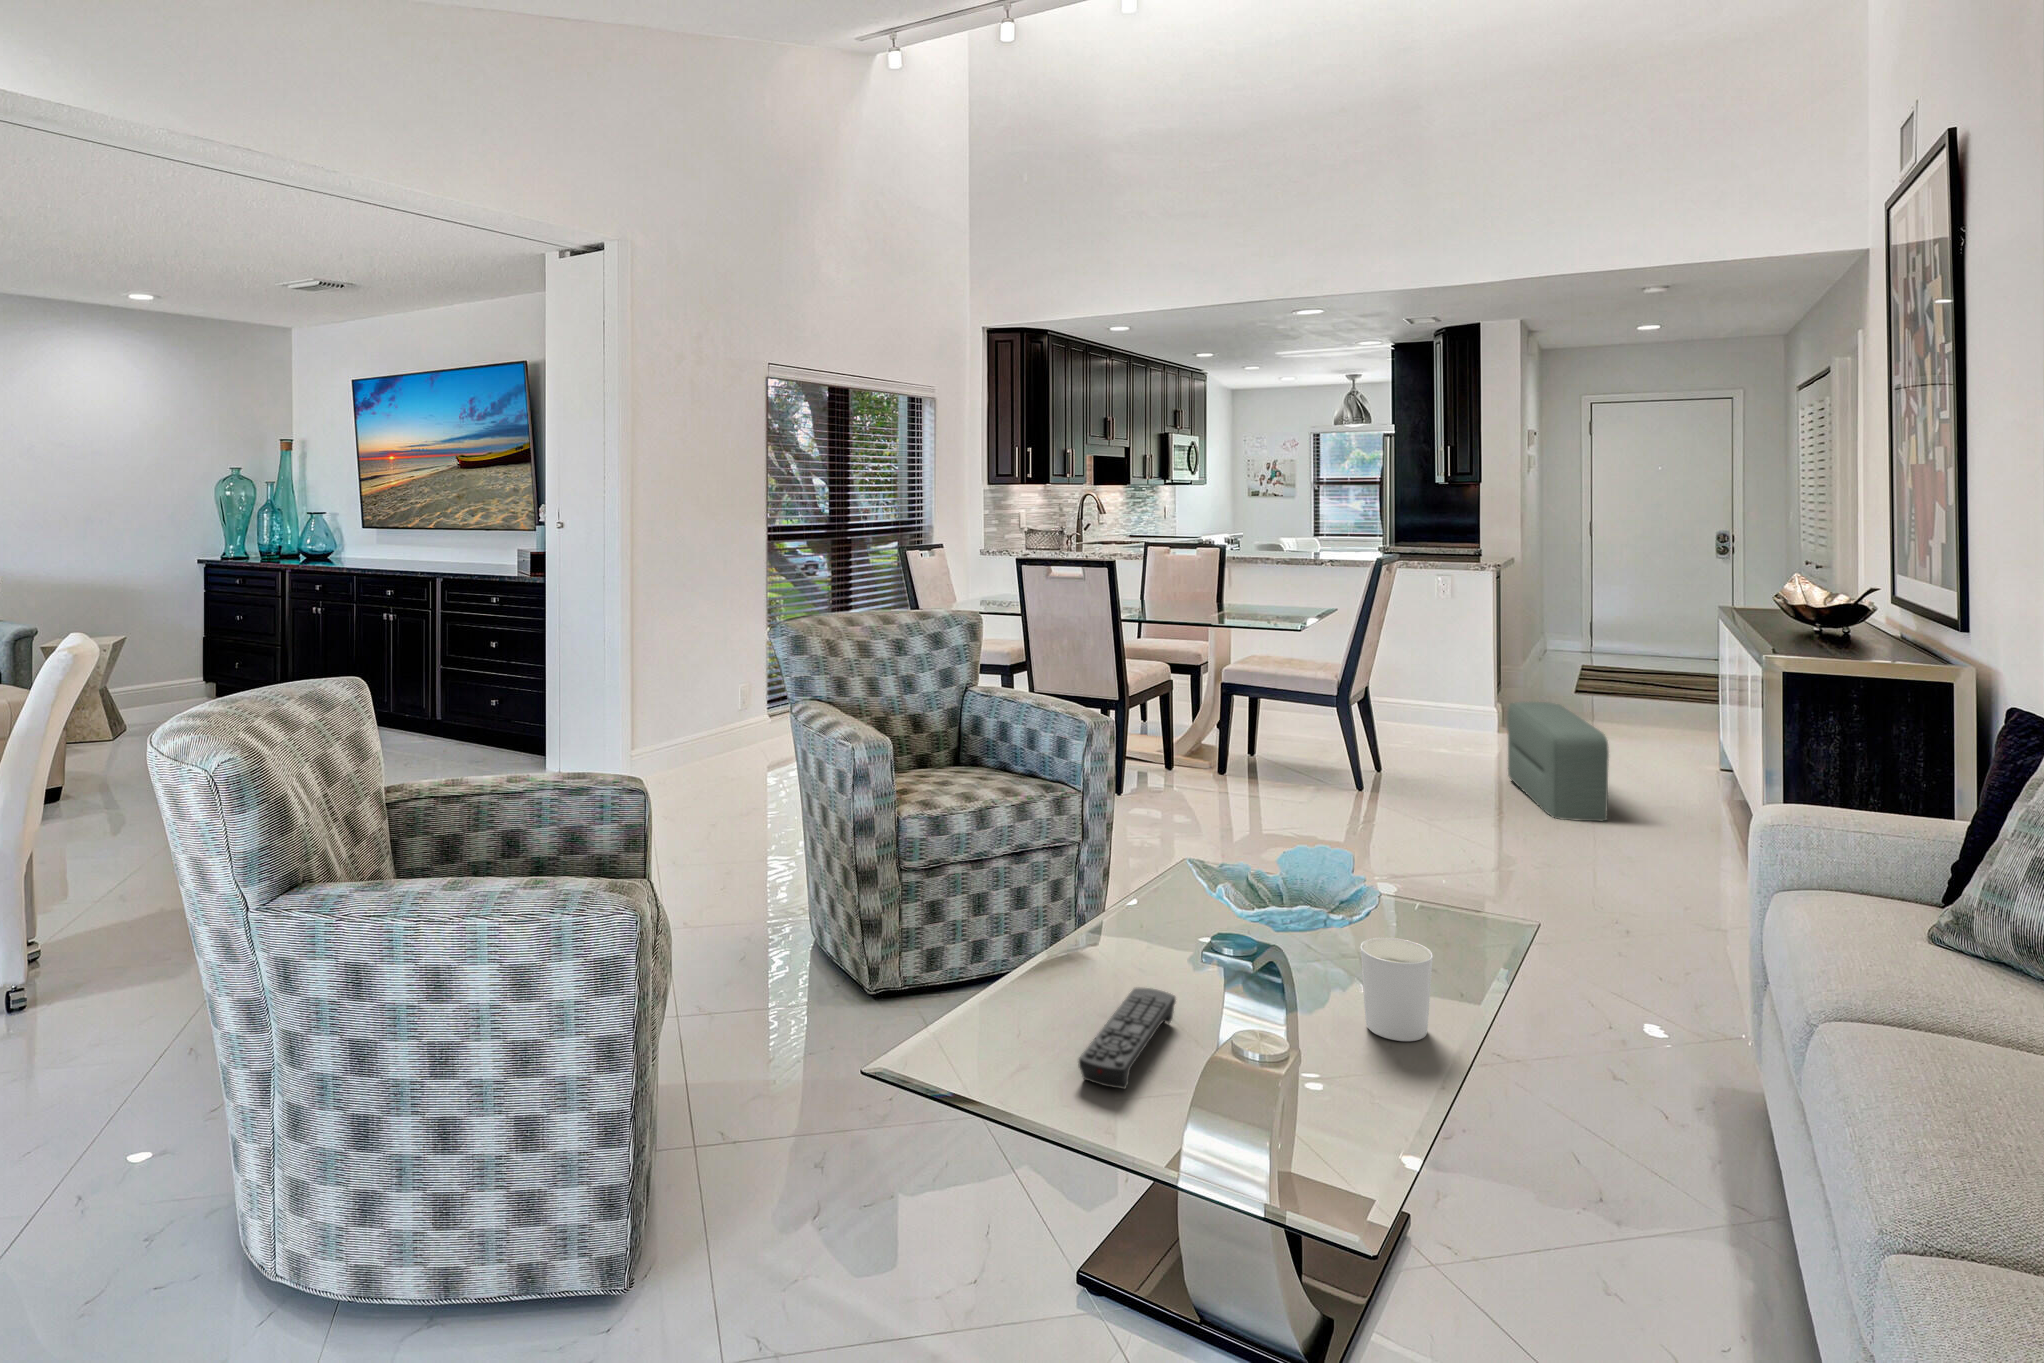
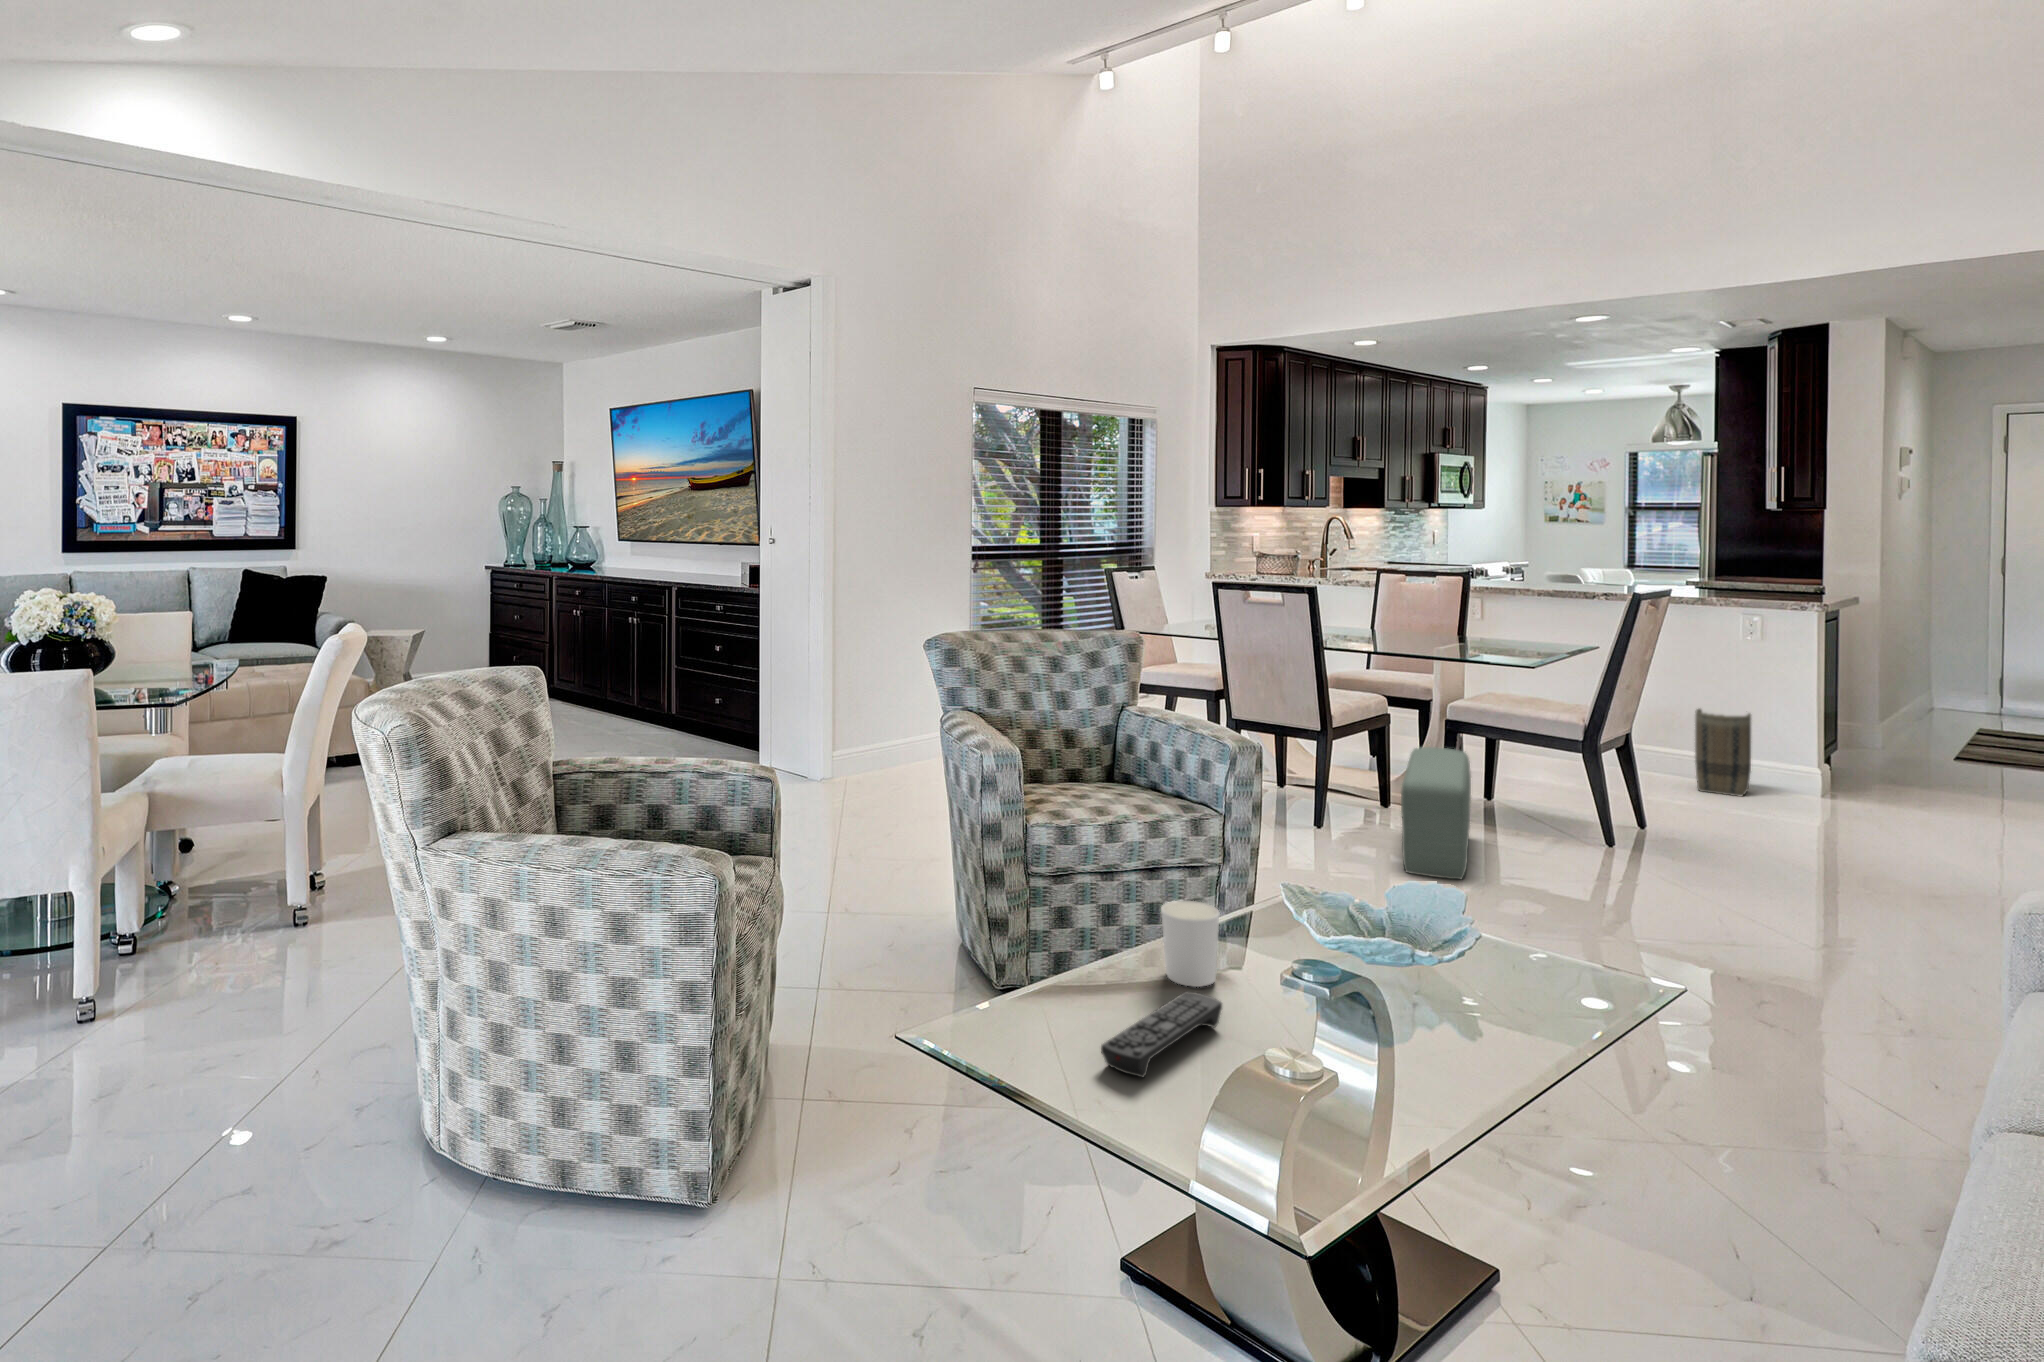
basket: none [1411,661,1455,739] -> present [1695,709,1751,796]
pouf: present [1507,702,1609,821] -> present [1401,747,1471,879]
candle holder: present [1360,937,1433,1041] -> present [1161,901,1220,987]

